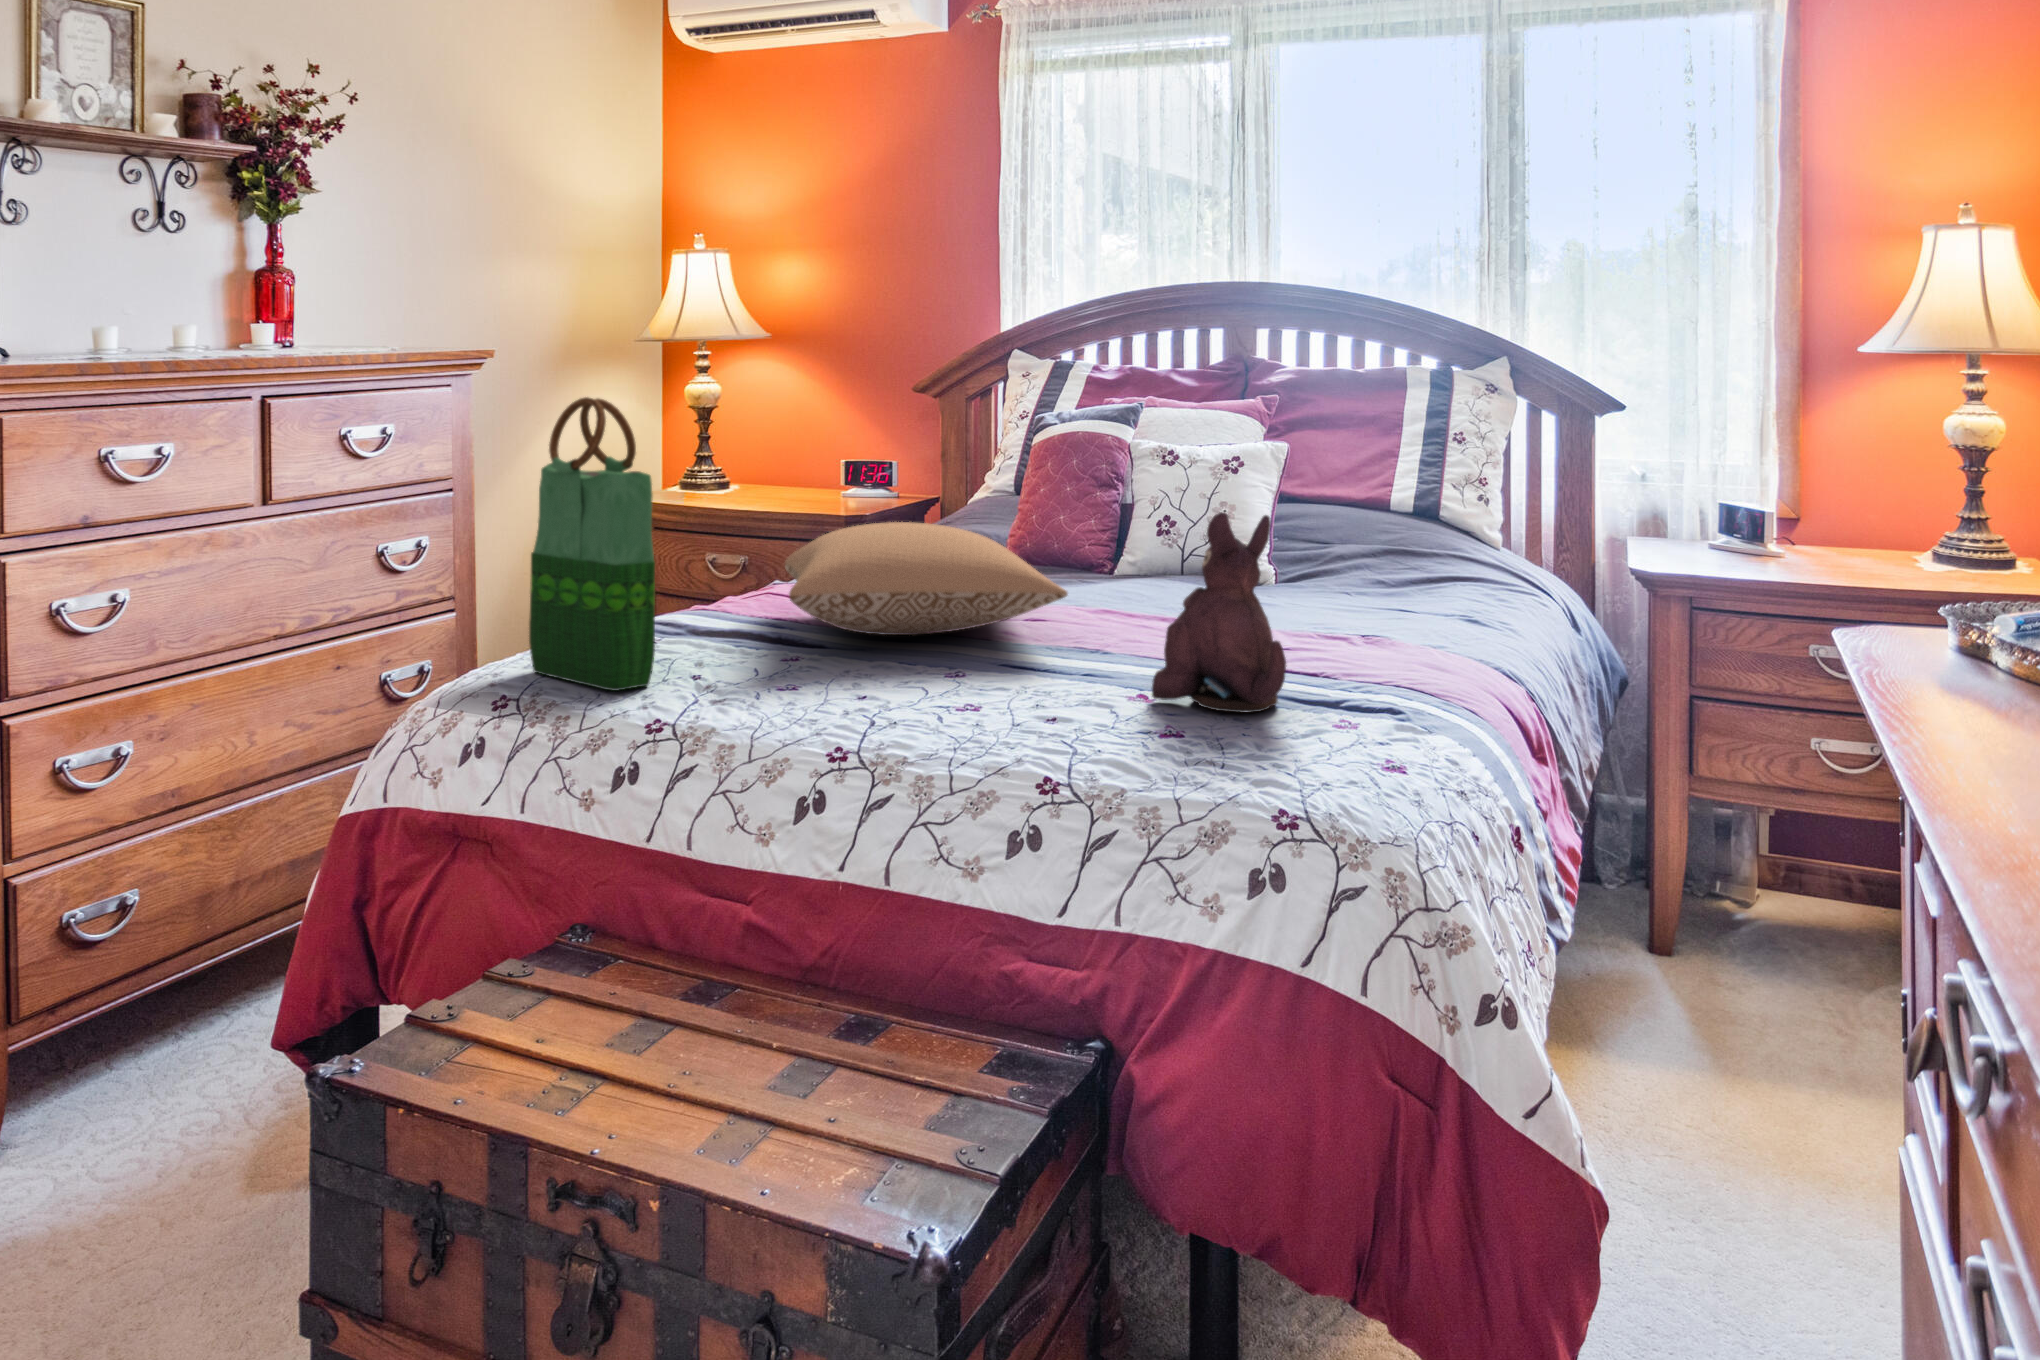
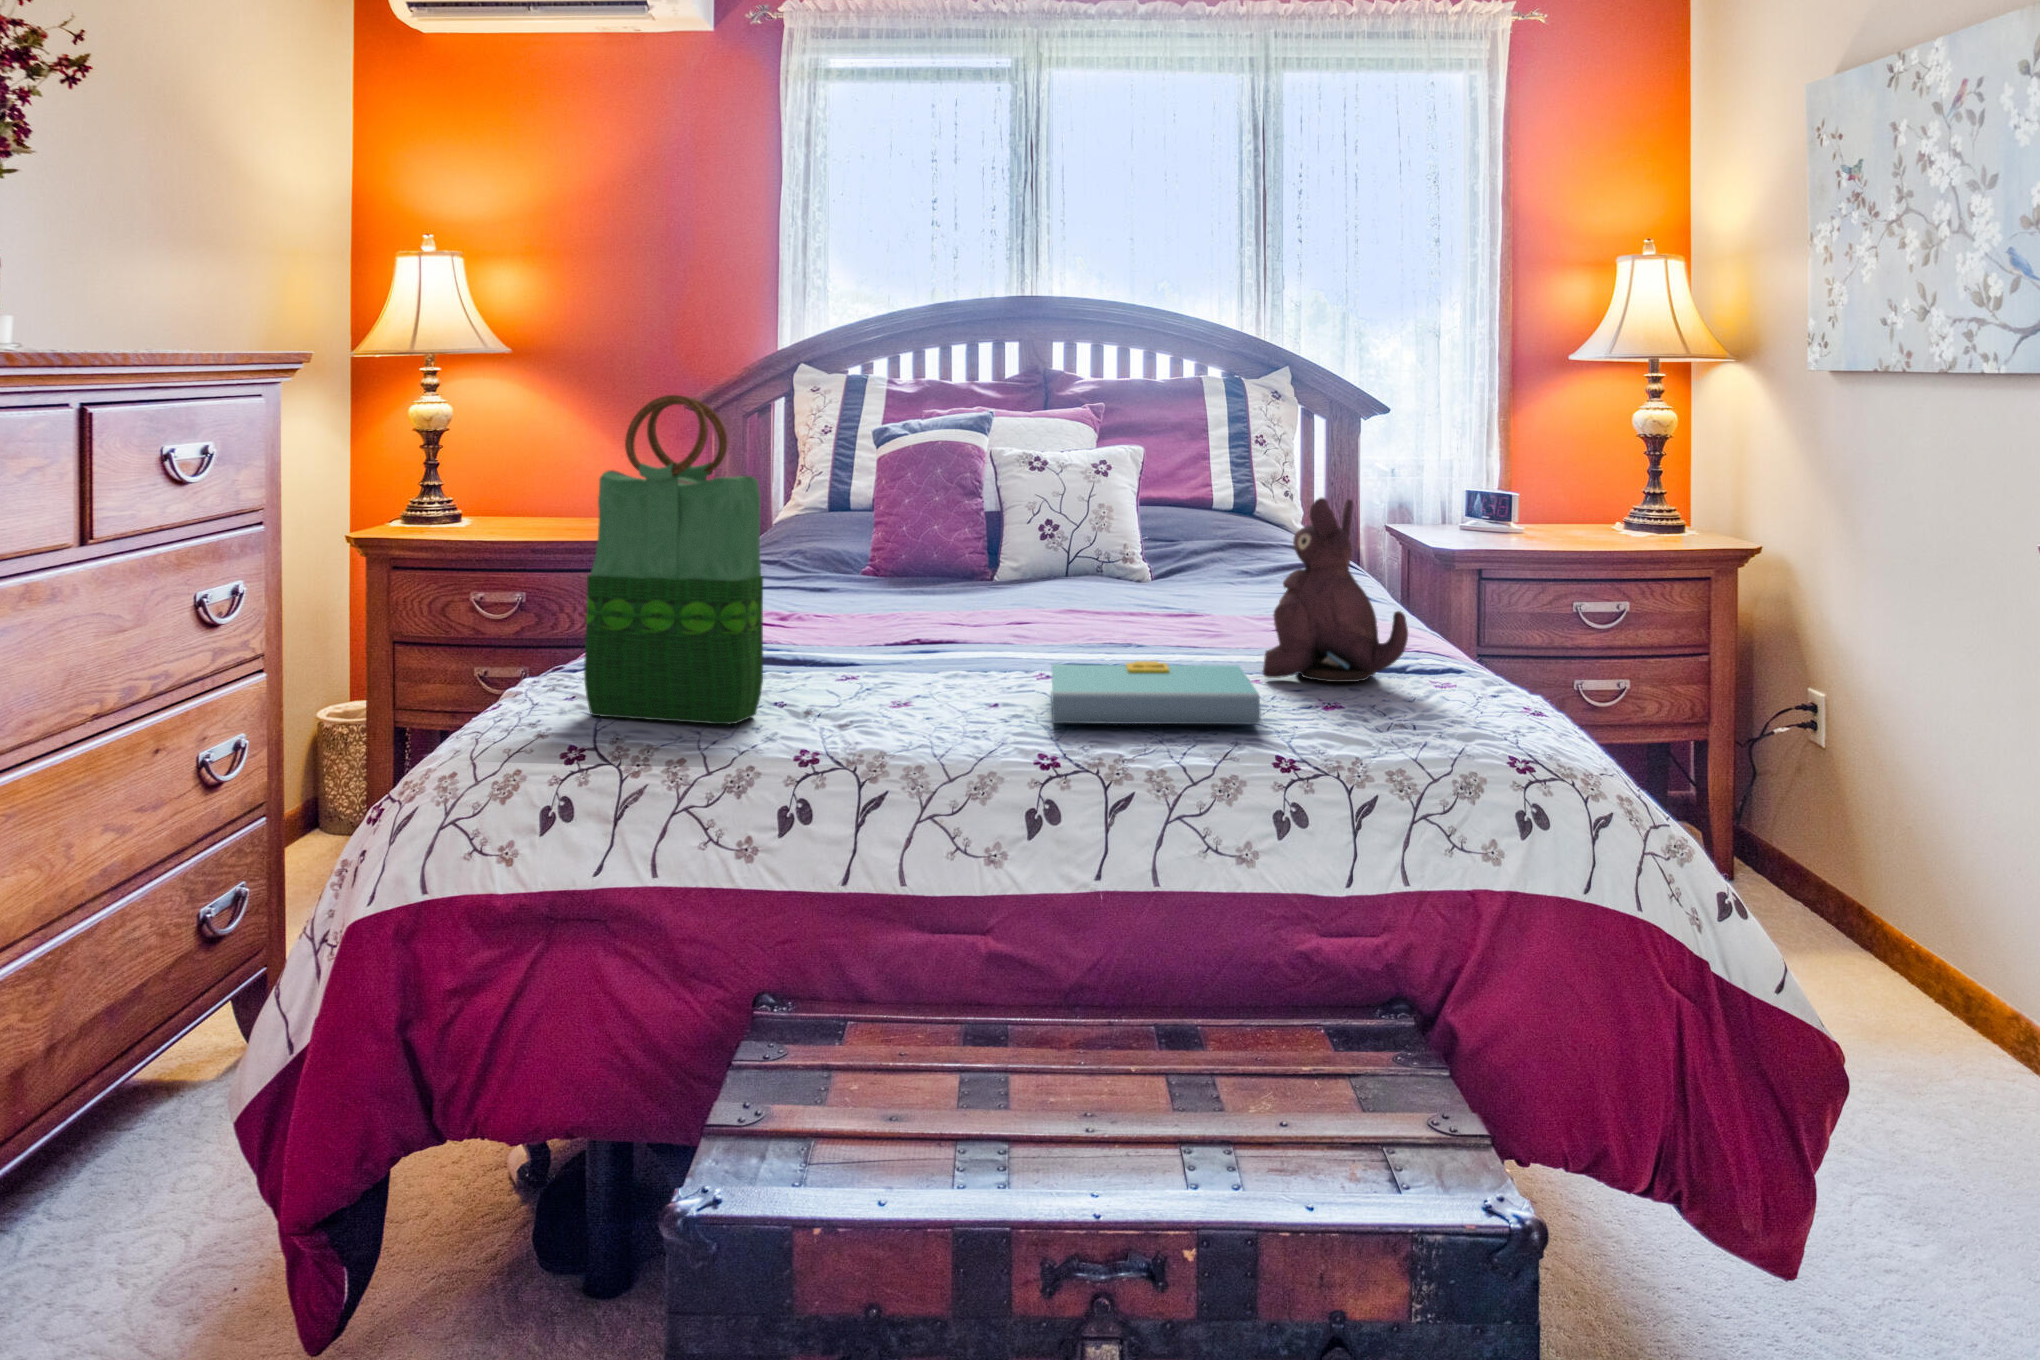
pillow: present [785,522,1068,635] -> none [765,527,1122,643]
book: none [860,664,1101,743] -> present [1051,661,1261,724]

